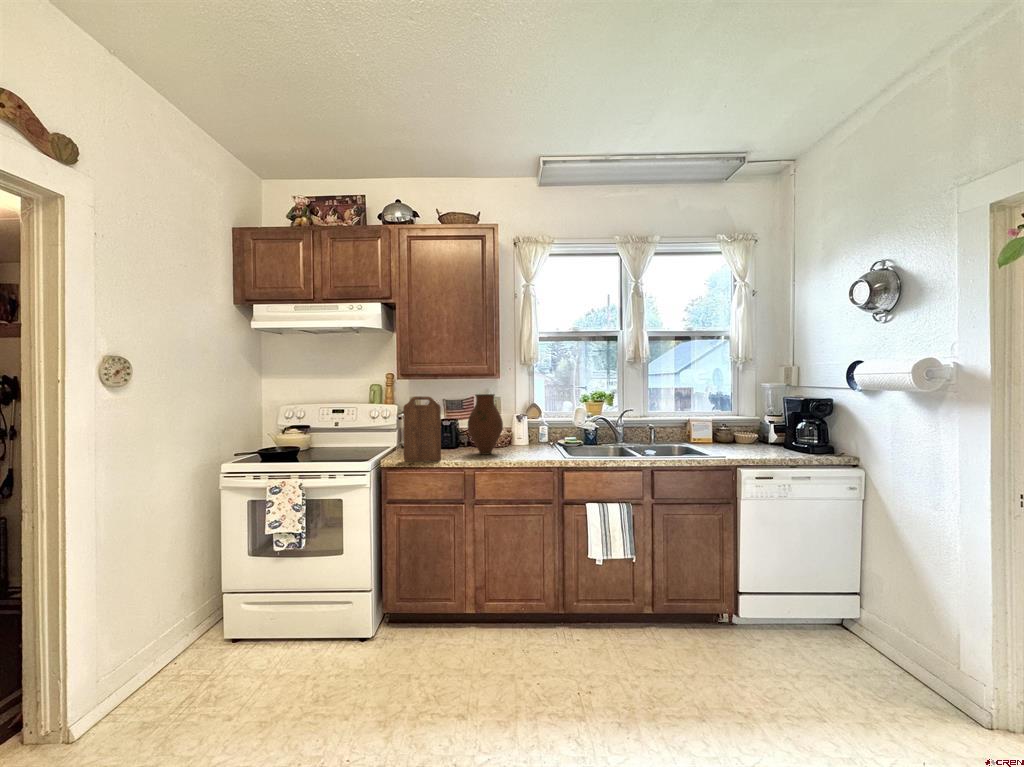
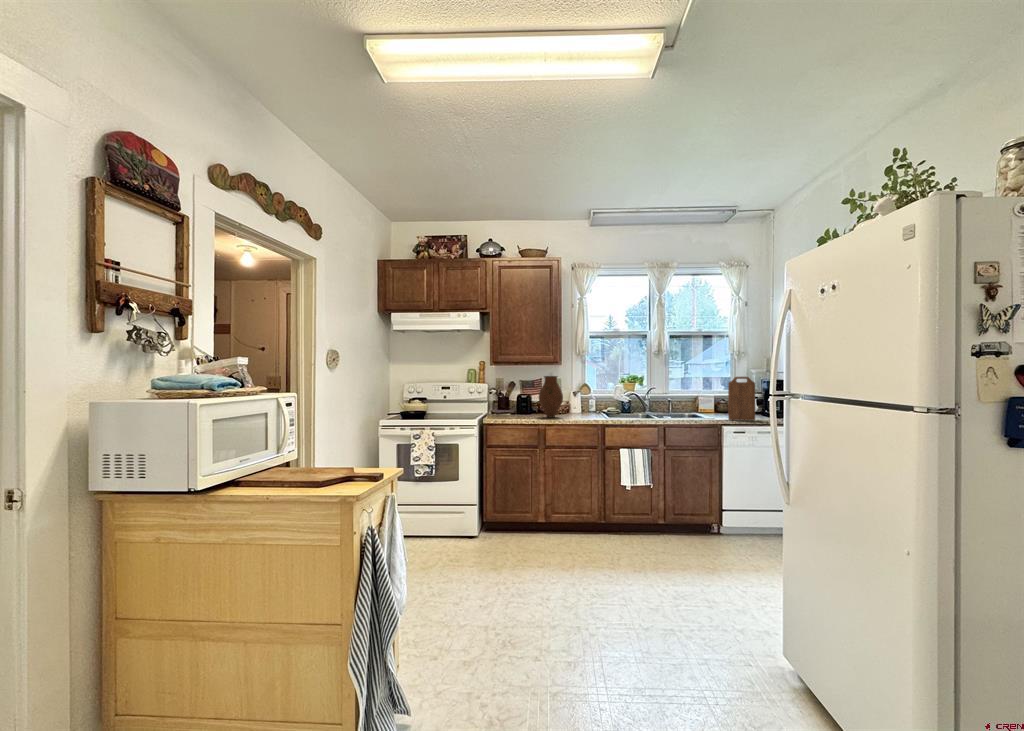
cutting board: present [403,397,441,461] -> present [728,377,755,420]

